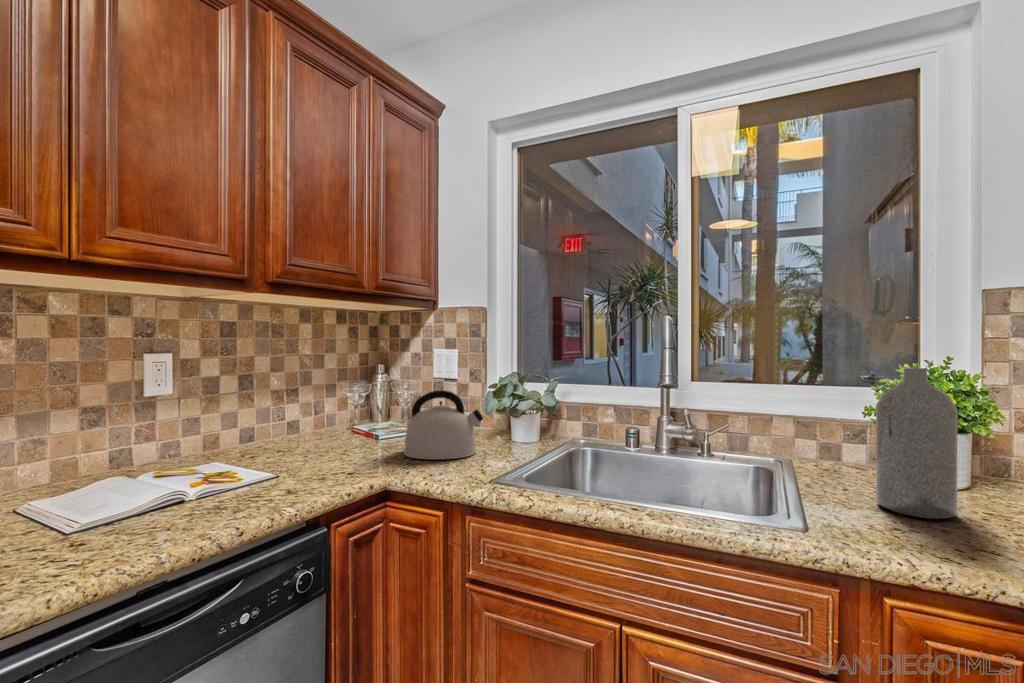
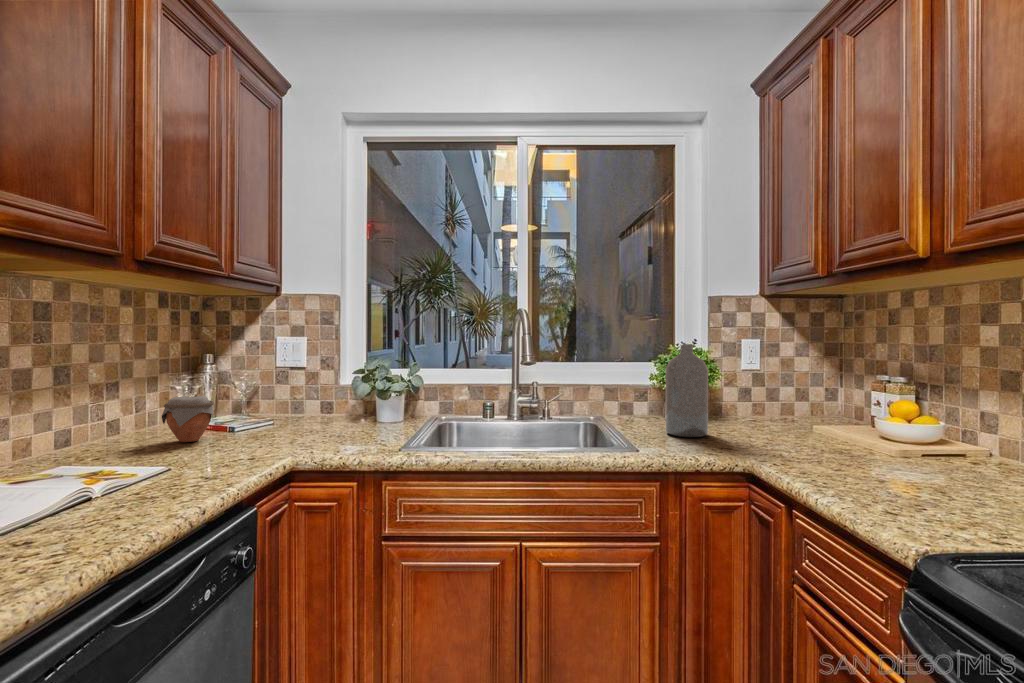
kettle: present [404,390,483,460] -> none [283,375,364,442]
jar: none [311,404,356,447] -> present [162,396,214,442]

